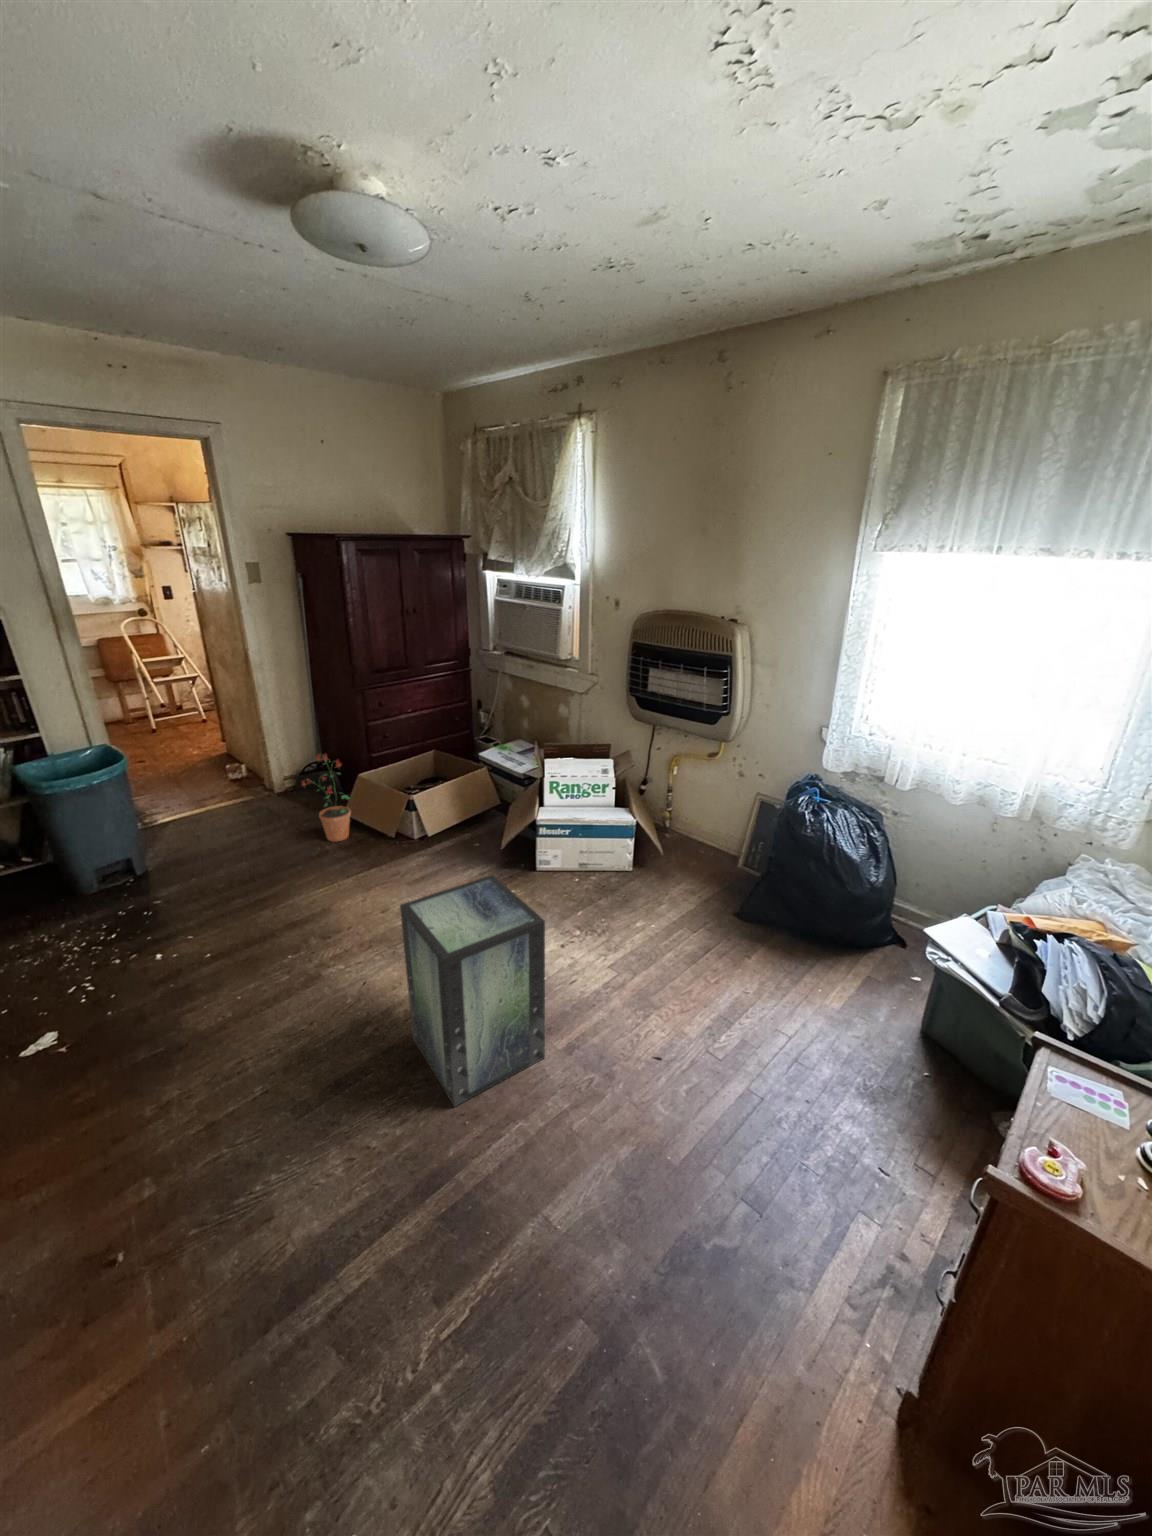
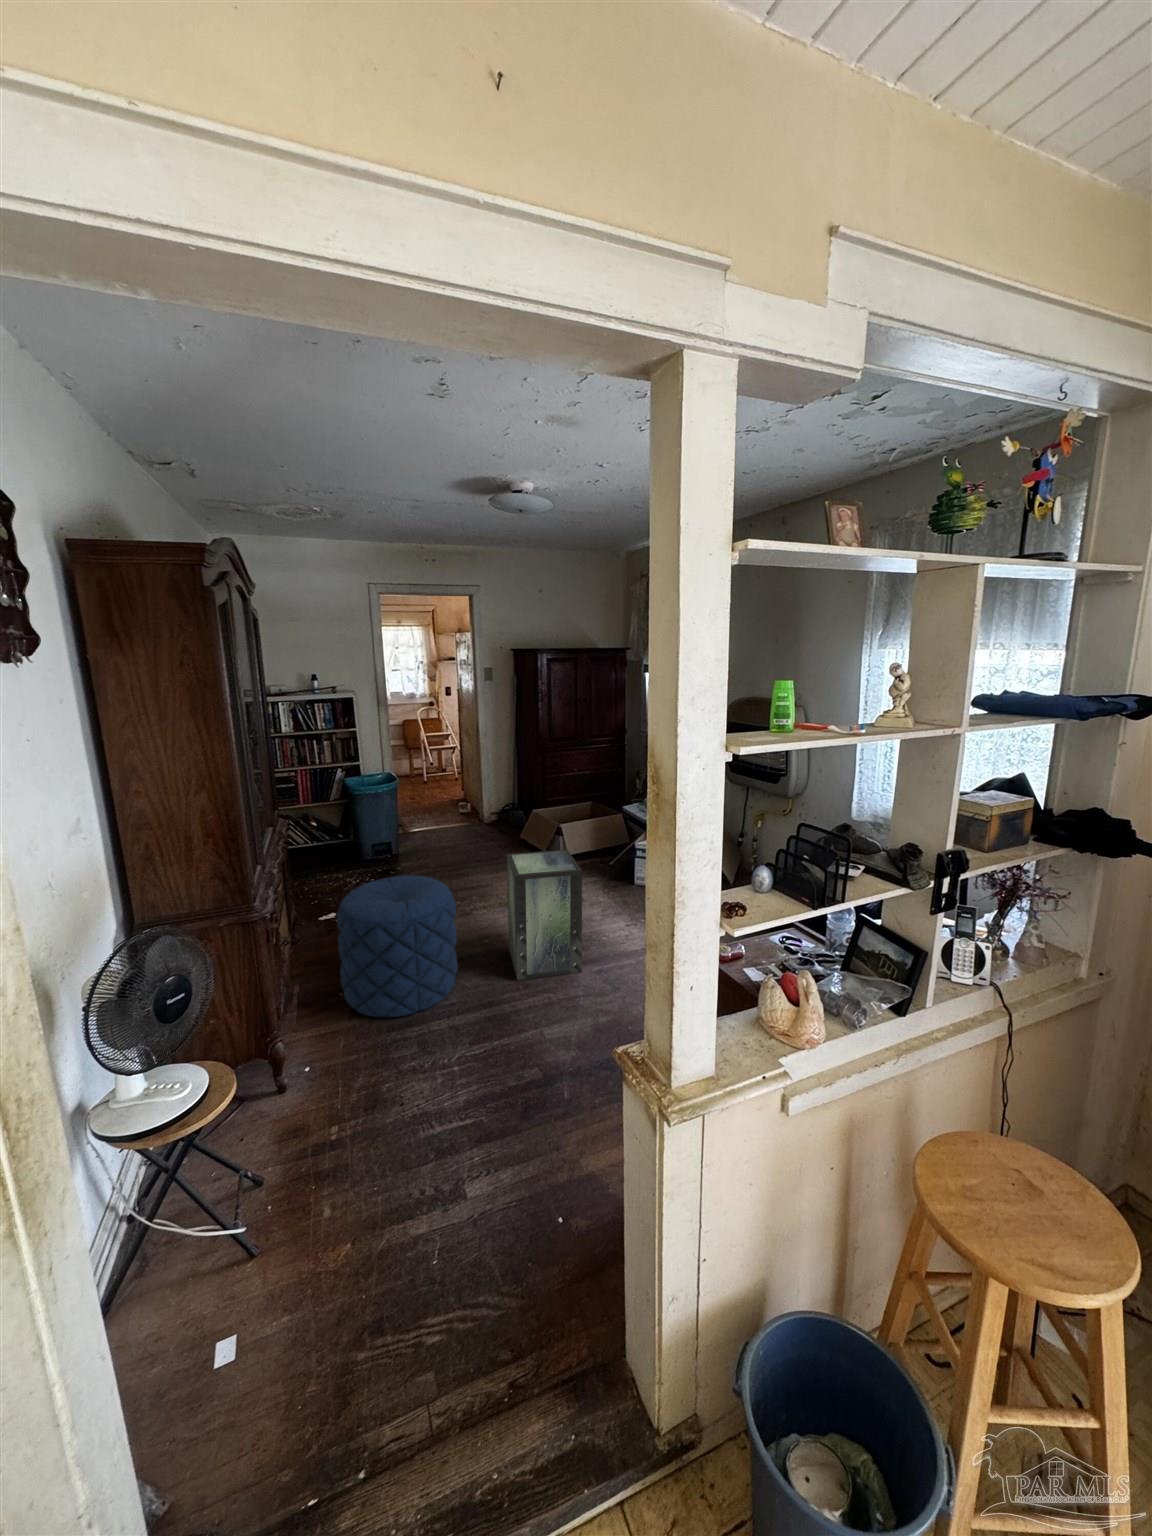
potted plant: present [302,754,351,842] -> none [492,790,522,852]
pouf: none [83,985,353,1303] -> present [337,875,458,1017]

